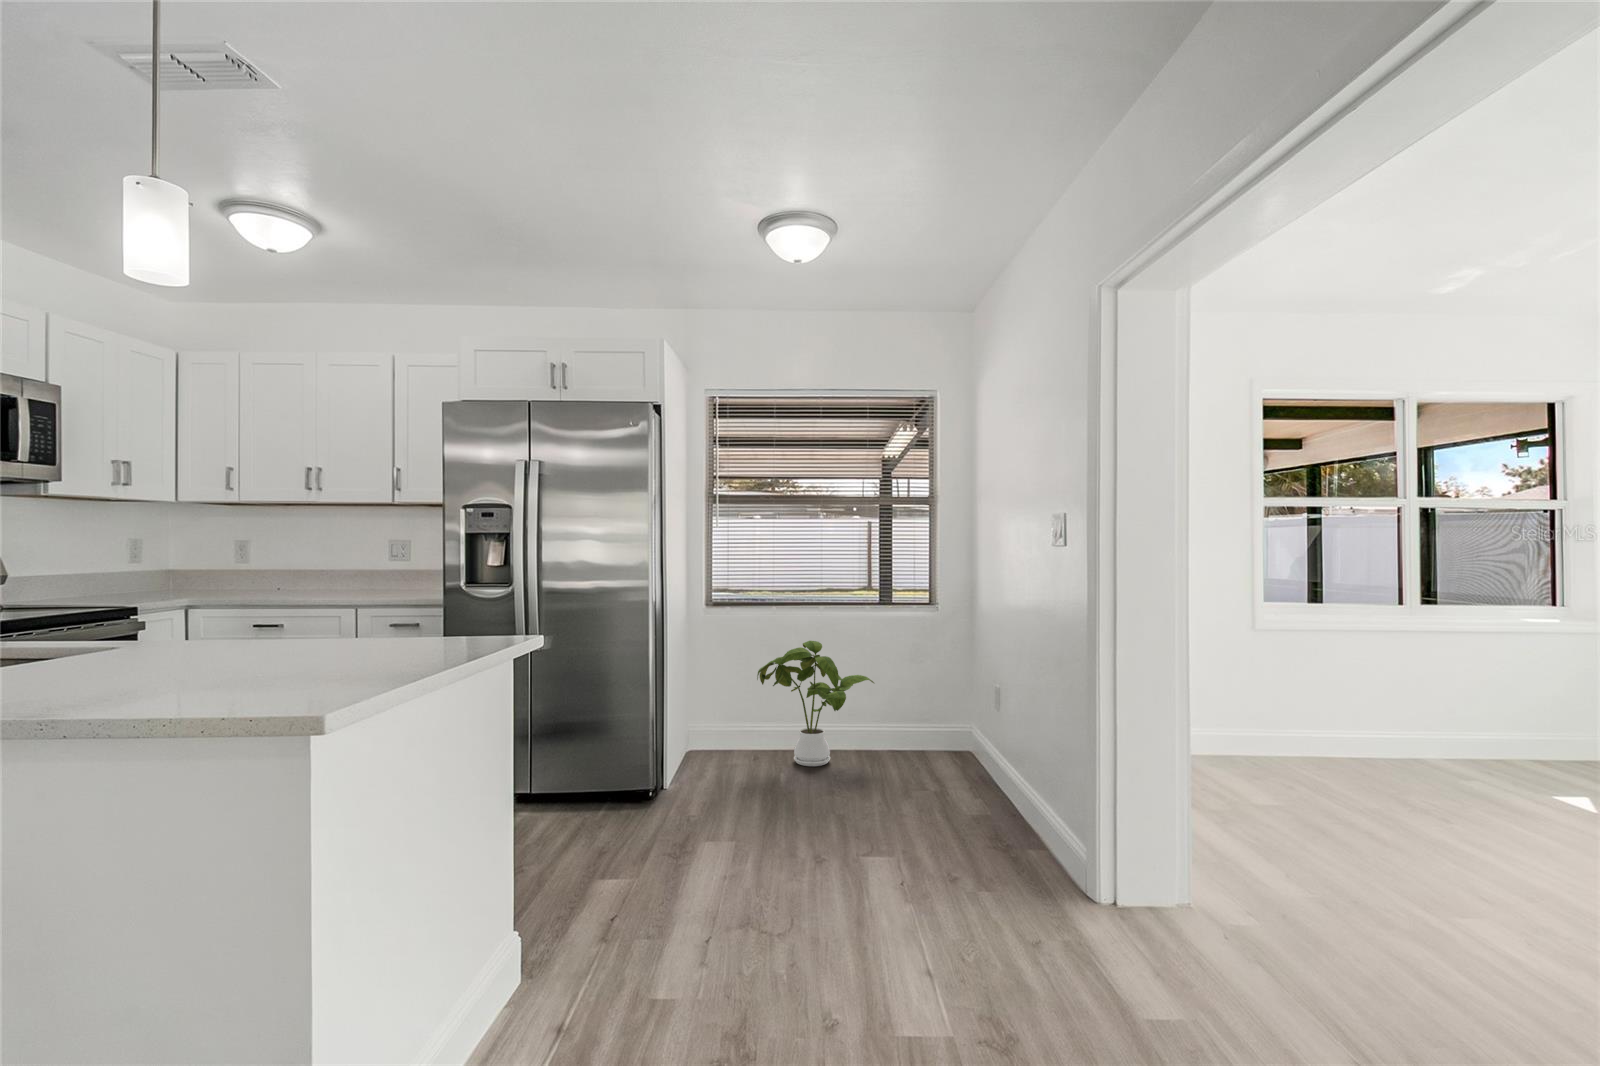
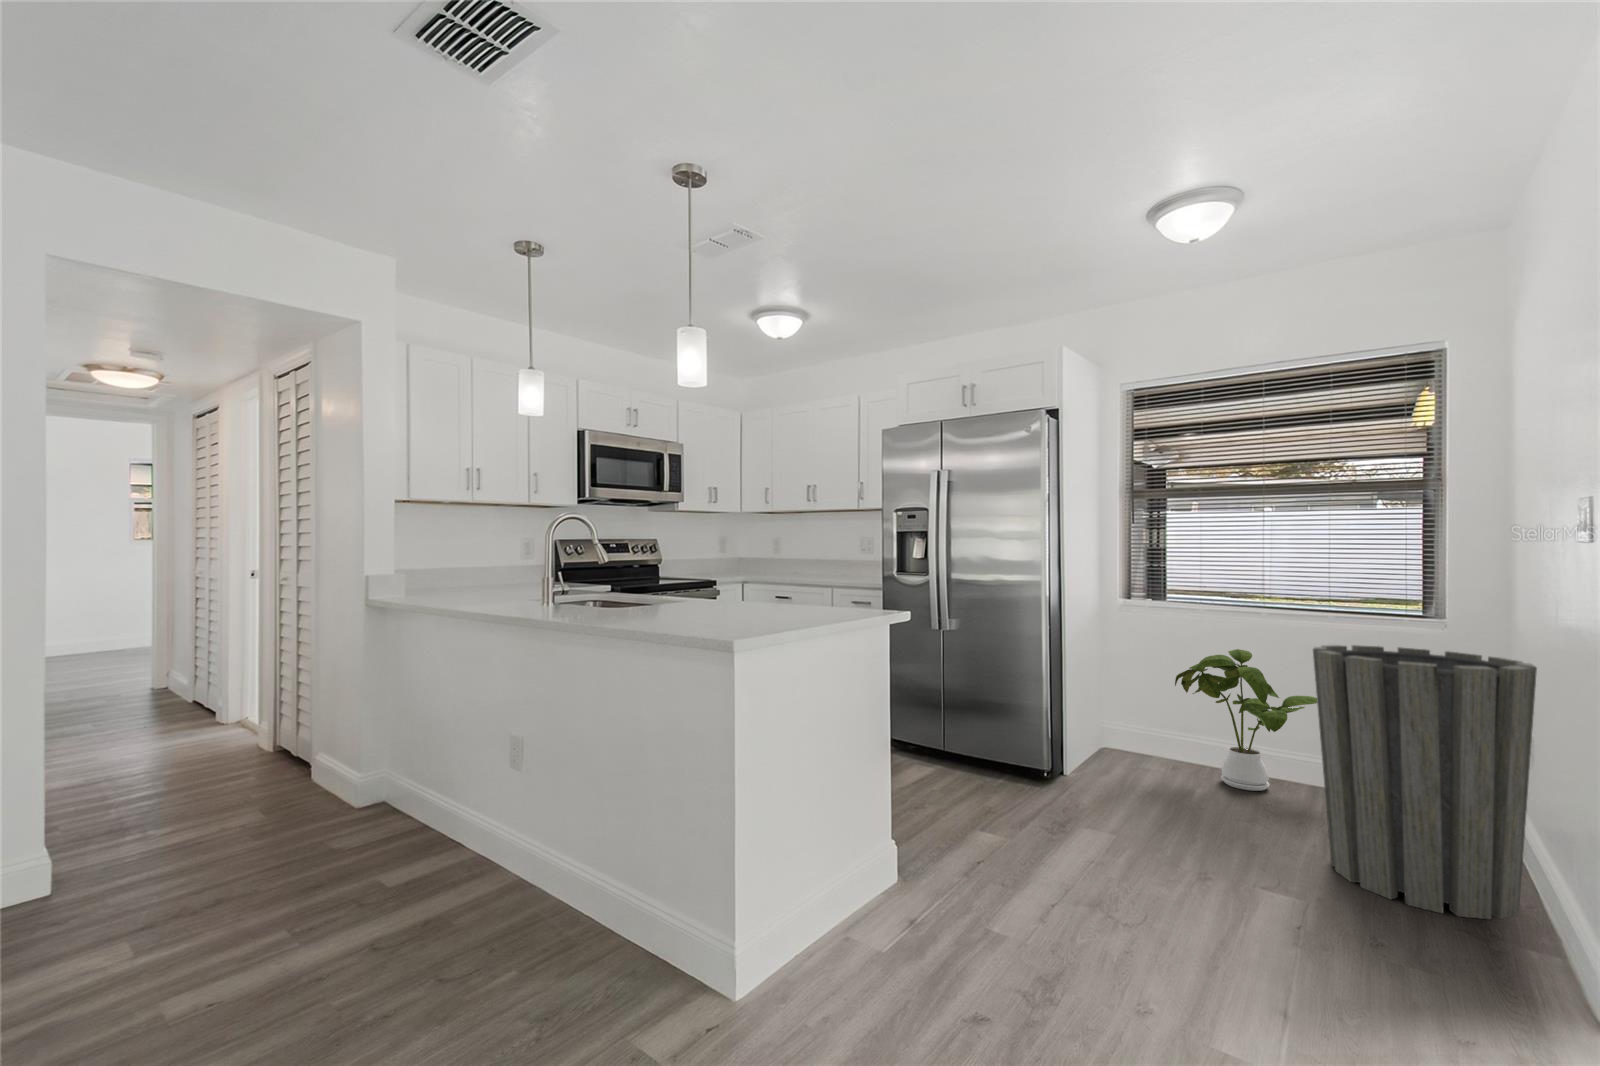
trash can: none [885,630,1019,836] -> present [1313,645,1537,919]

